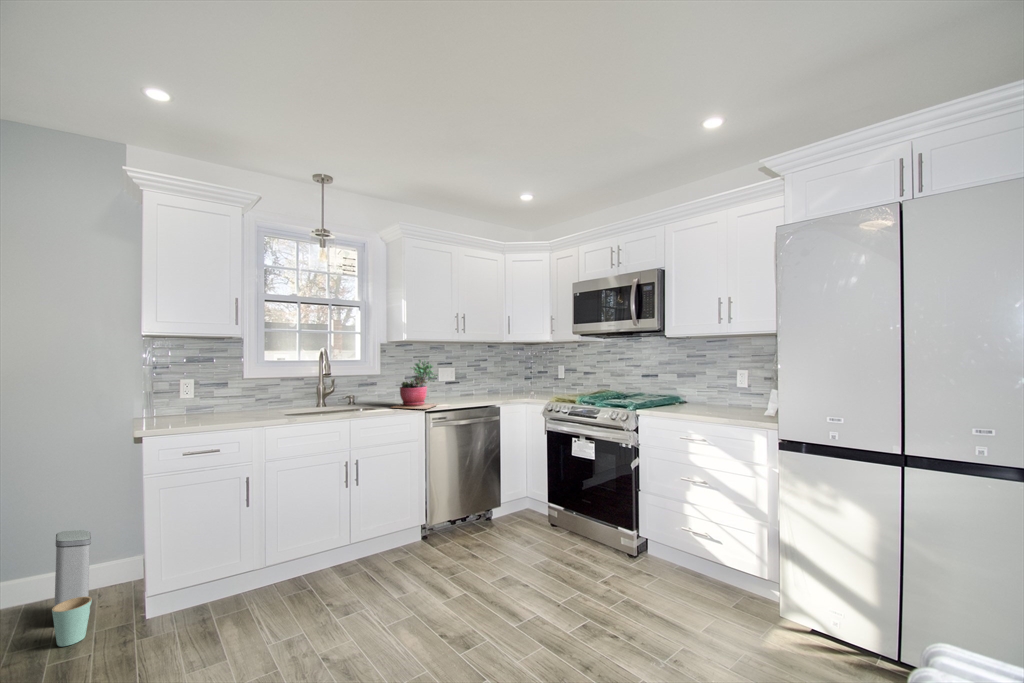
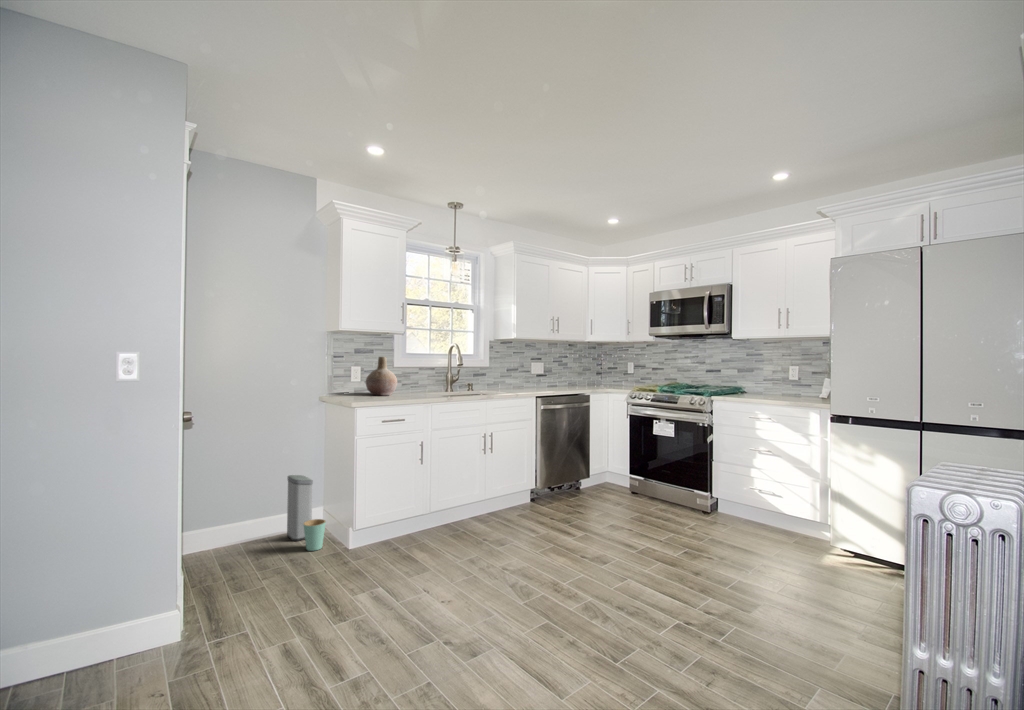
succulent plant: present [392,360,438,409] -> none [506,354,543,394]
vase: none [188,367,235,418] -> present [366,357,397,395]

